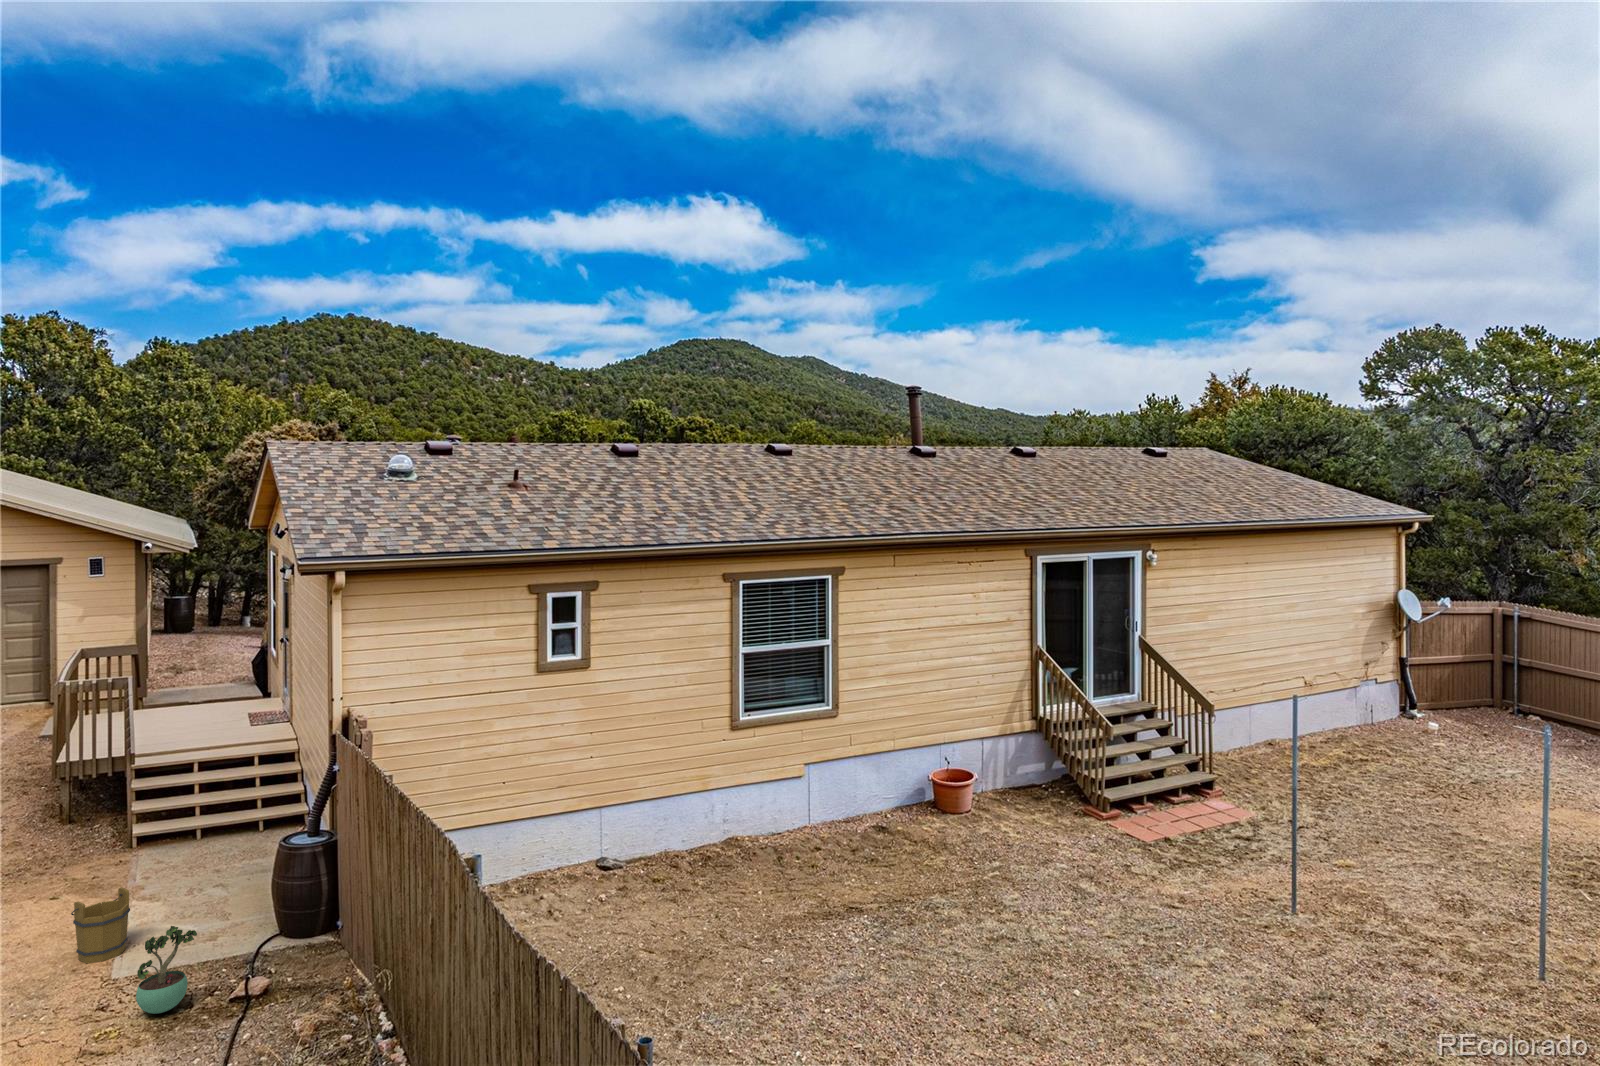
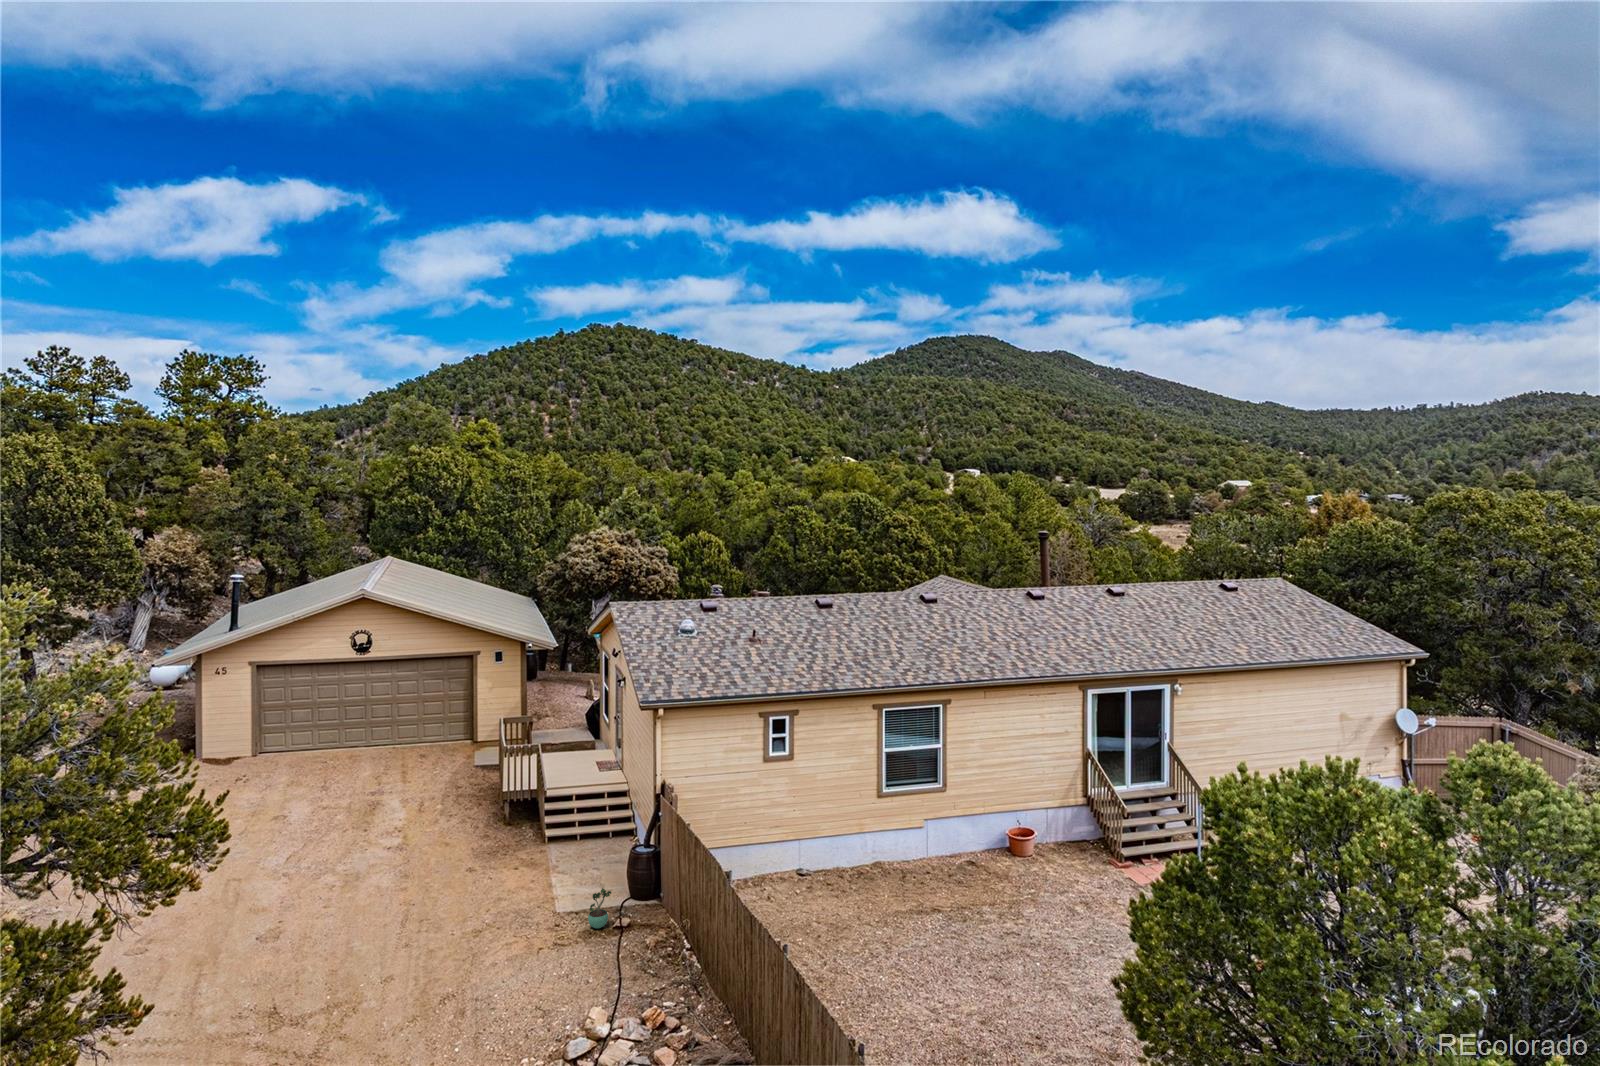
bucket: present [71,887,130,963] -> none [550,866,573,902]

